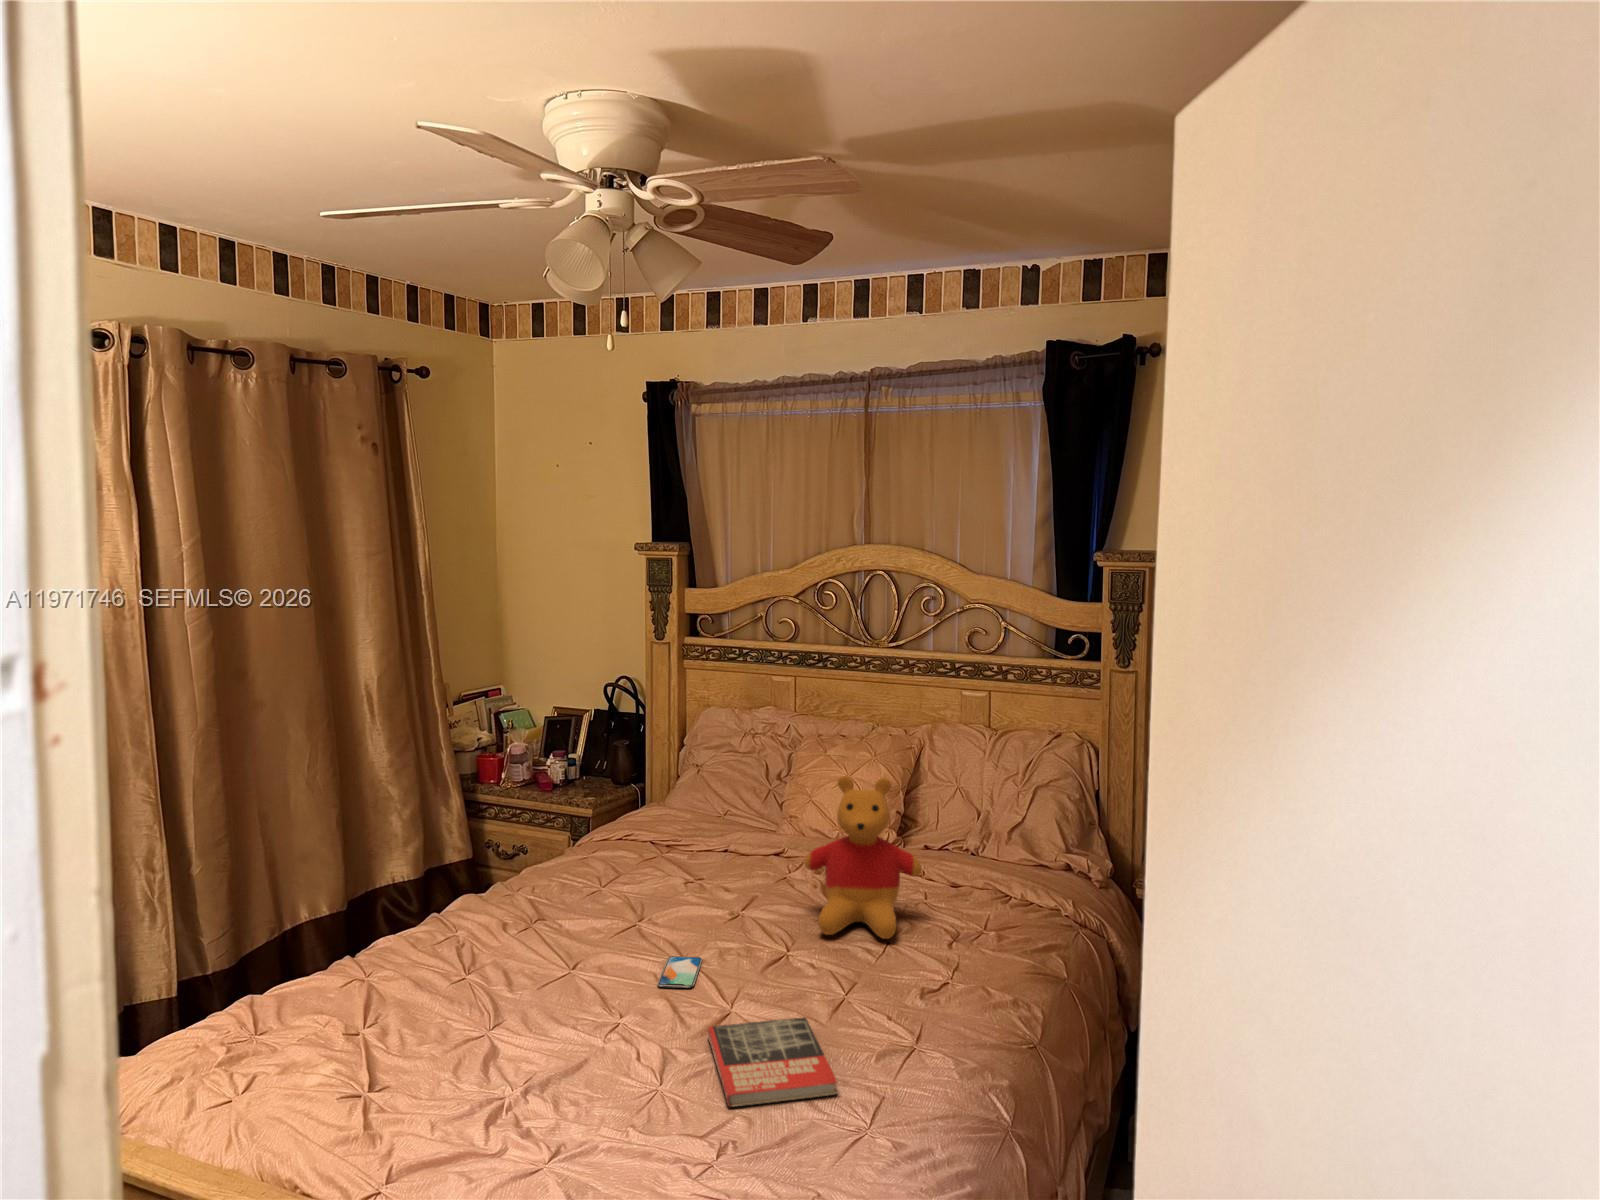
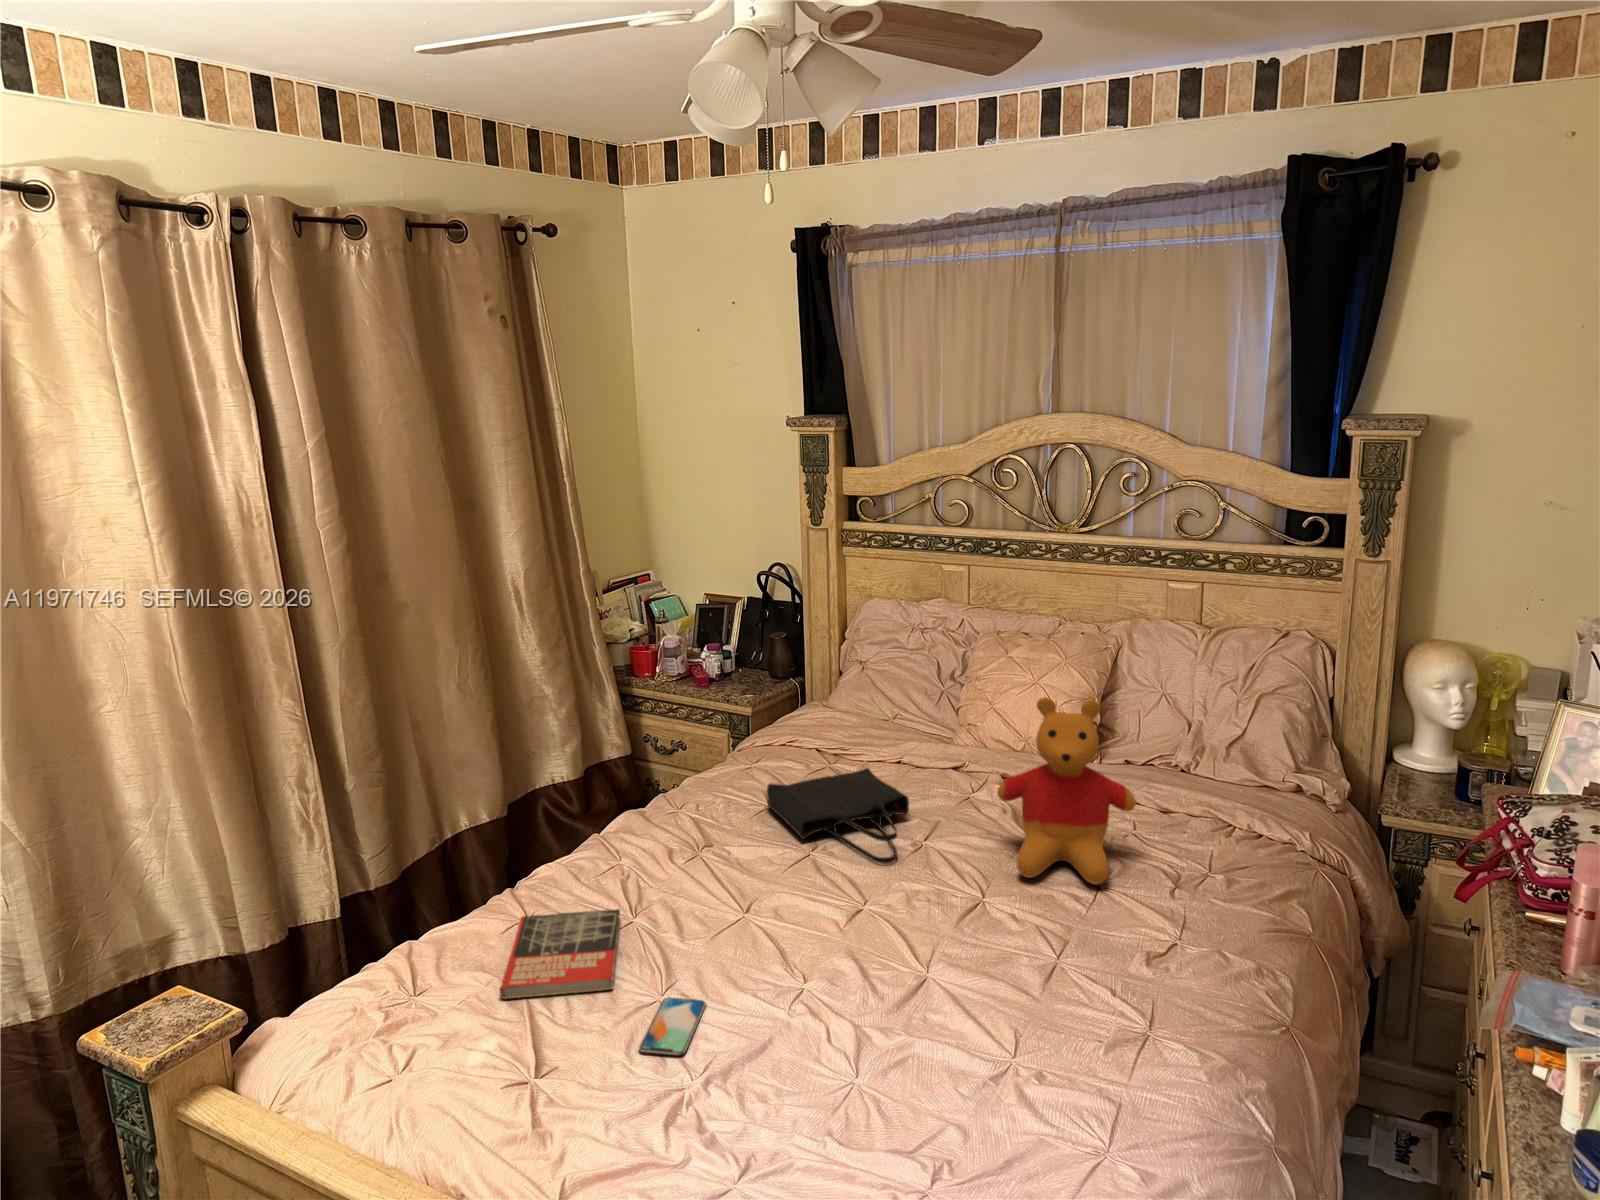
tote bag: none [600,851,728,927] -> present [767,768,909,864]
smartphone: present [657,956,702,988] -> present [639,997,706,1055]
book: present [708,1017,837,1107] -> present [500,909,620,999]

